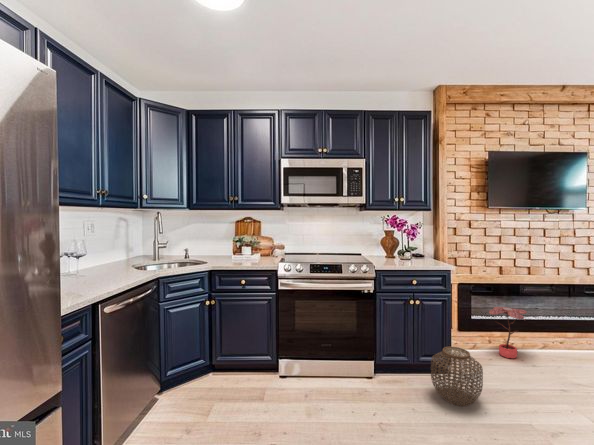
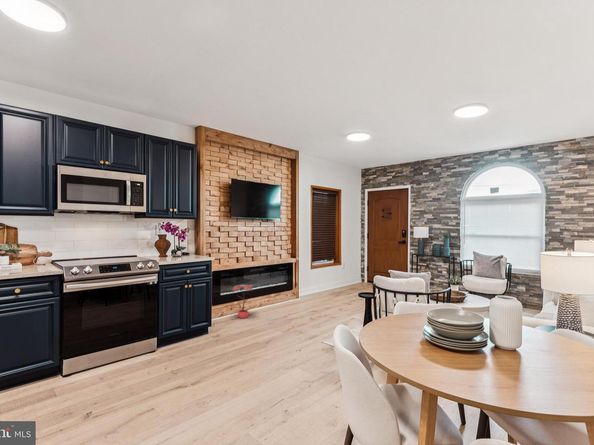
woven basket: present [431,347,483,406] -> none [203,312,236,350]

